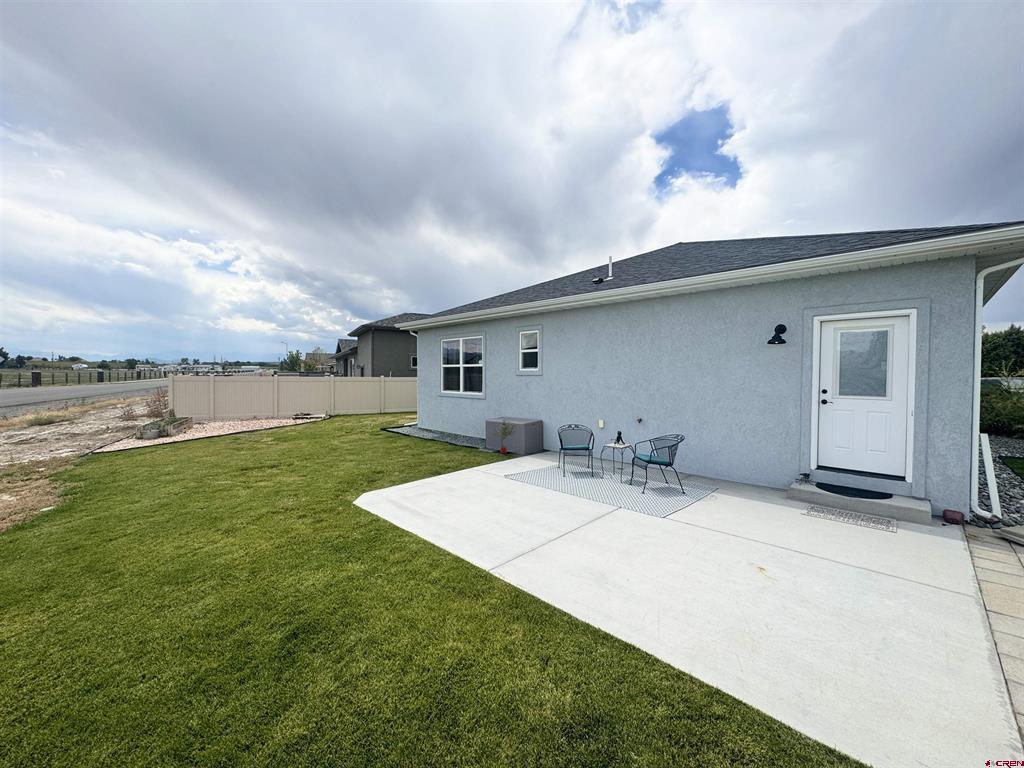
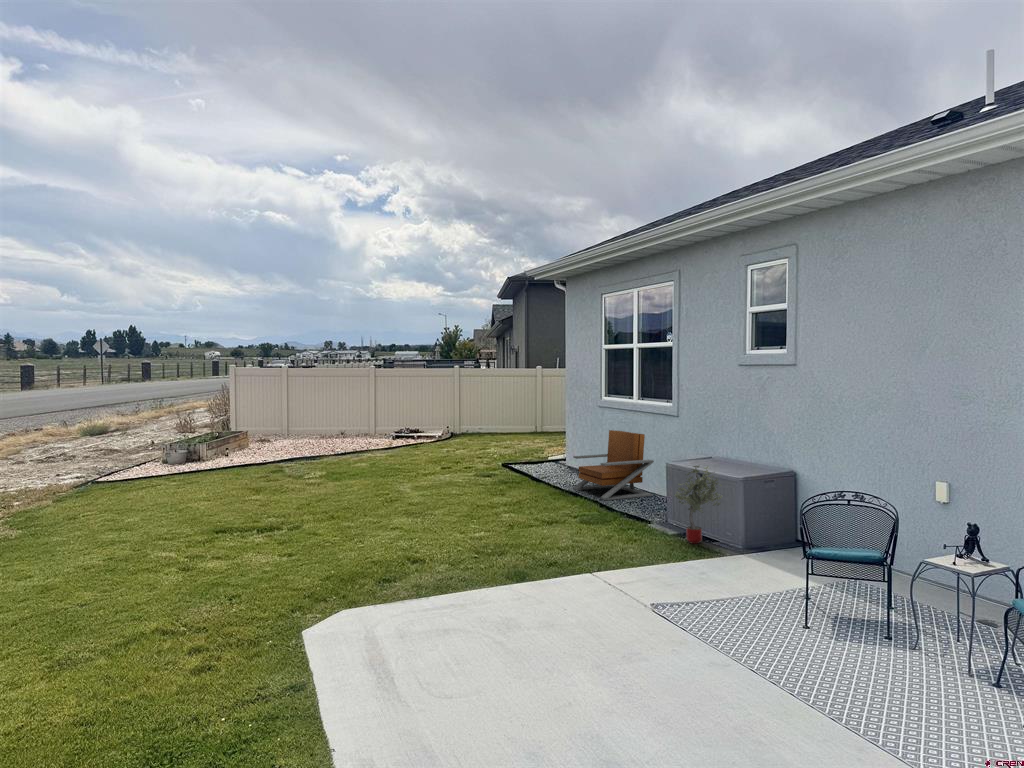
lounge chair: none [432,407,472,440] -> present [574,430,654,500]

